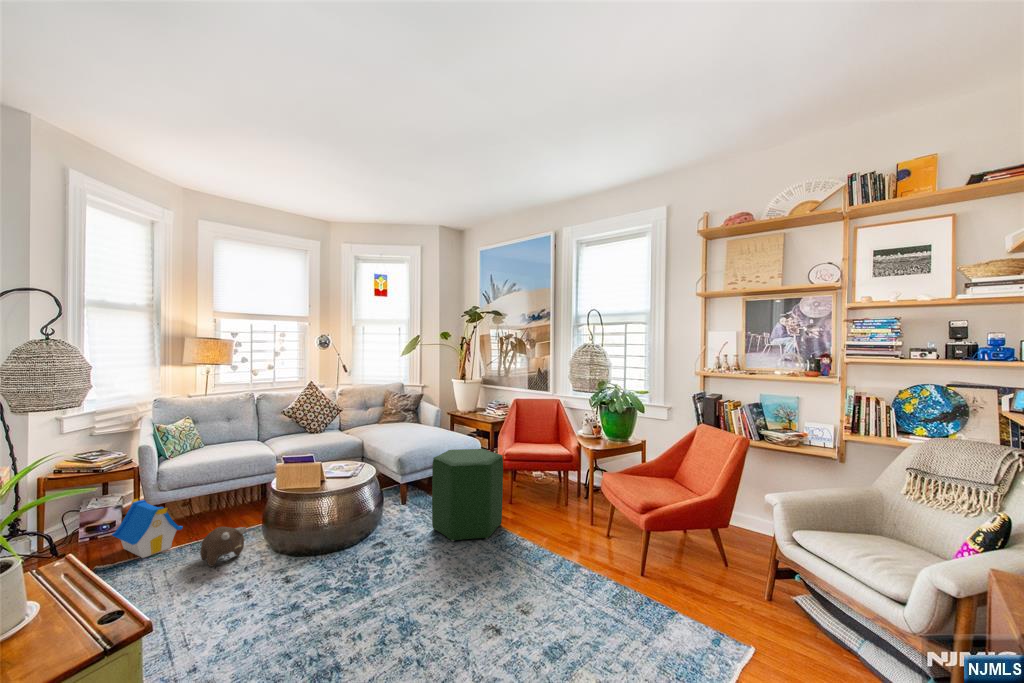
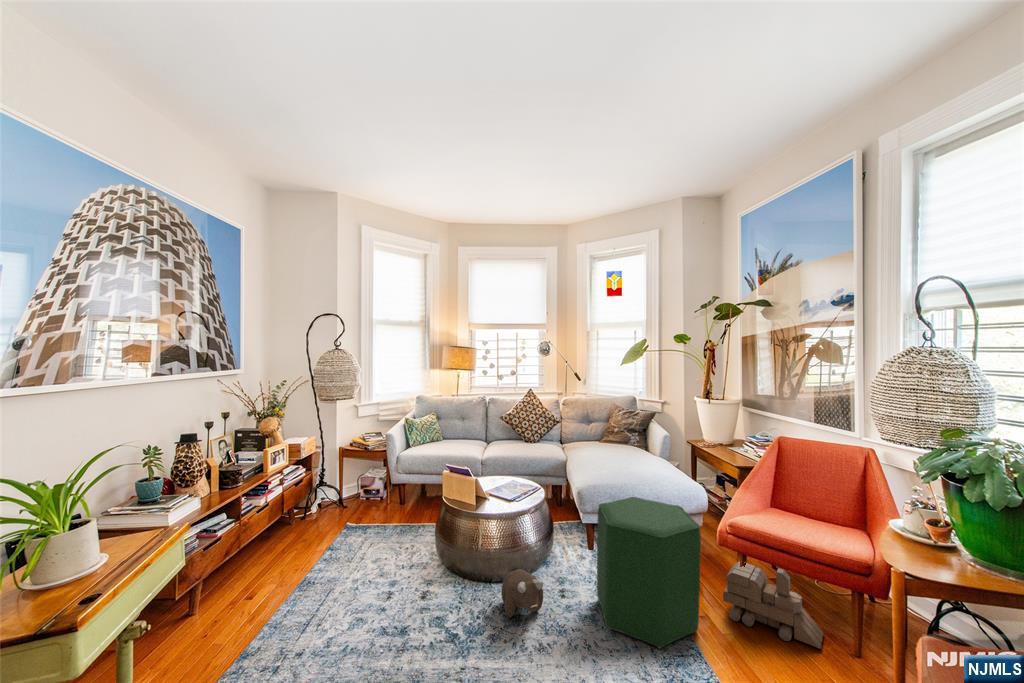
toy train: none [507,473,559,513] -> present [723,561,824,649]
toy house: present [112,499,183,558] -> none [355,477,395,530]
plush toy: present [200,527,246,567] -> present [501,569,544,617]

